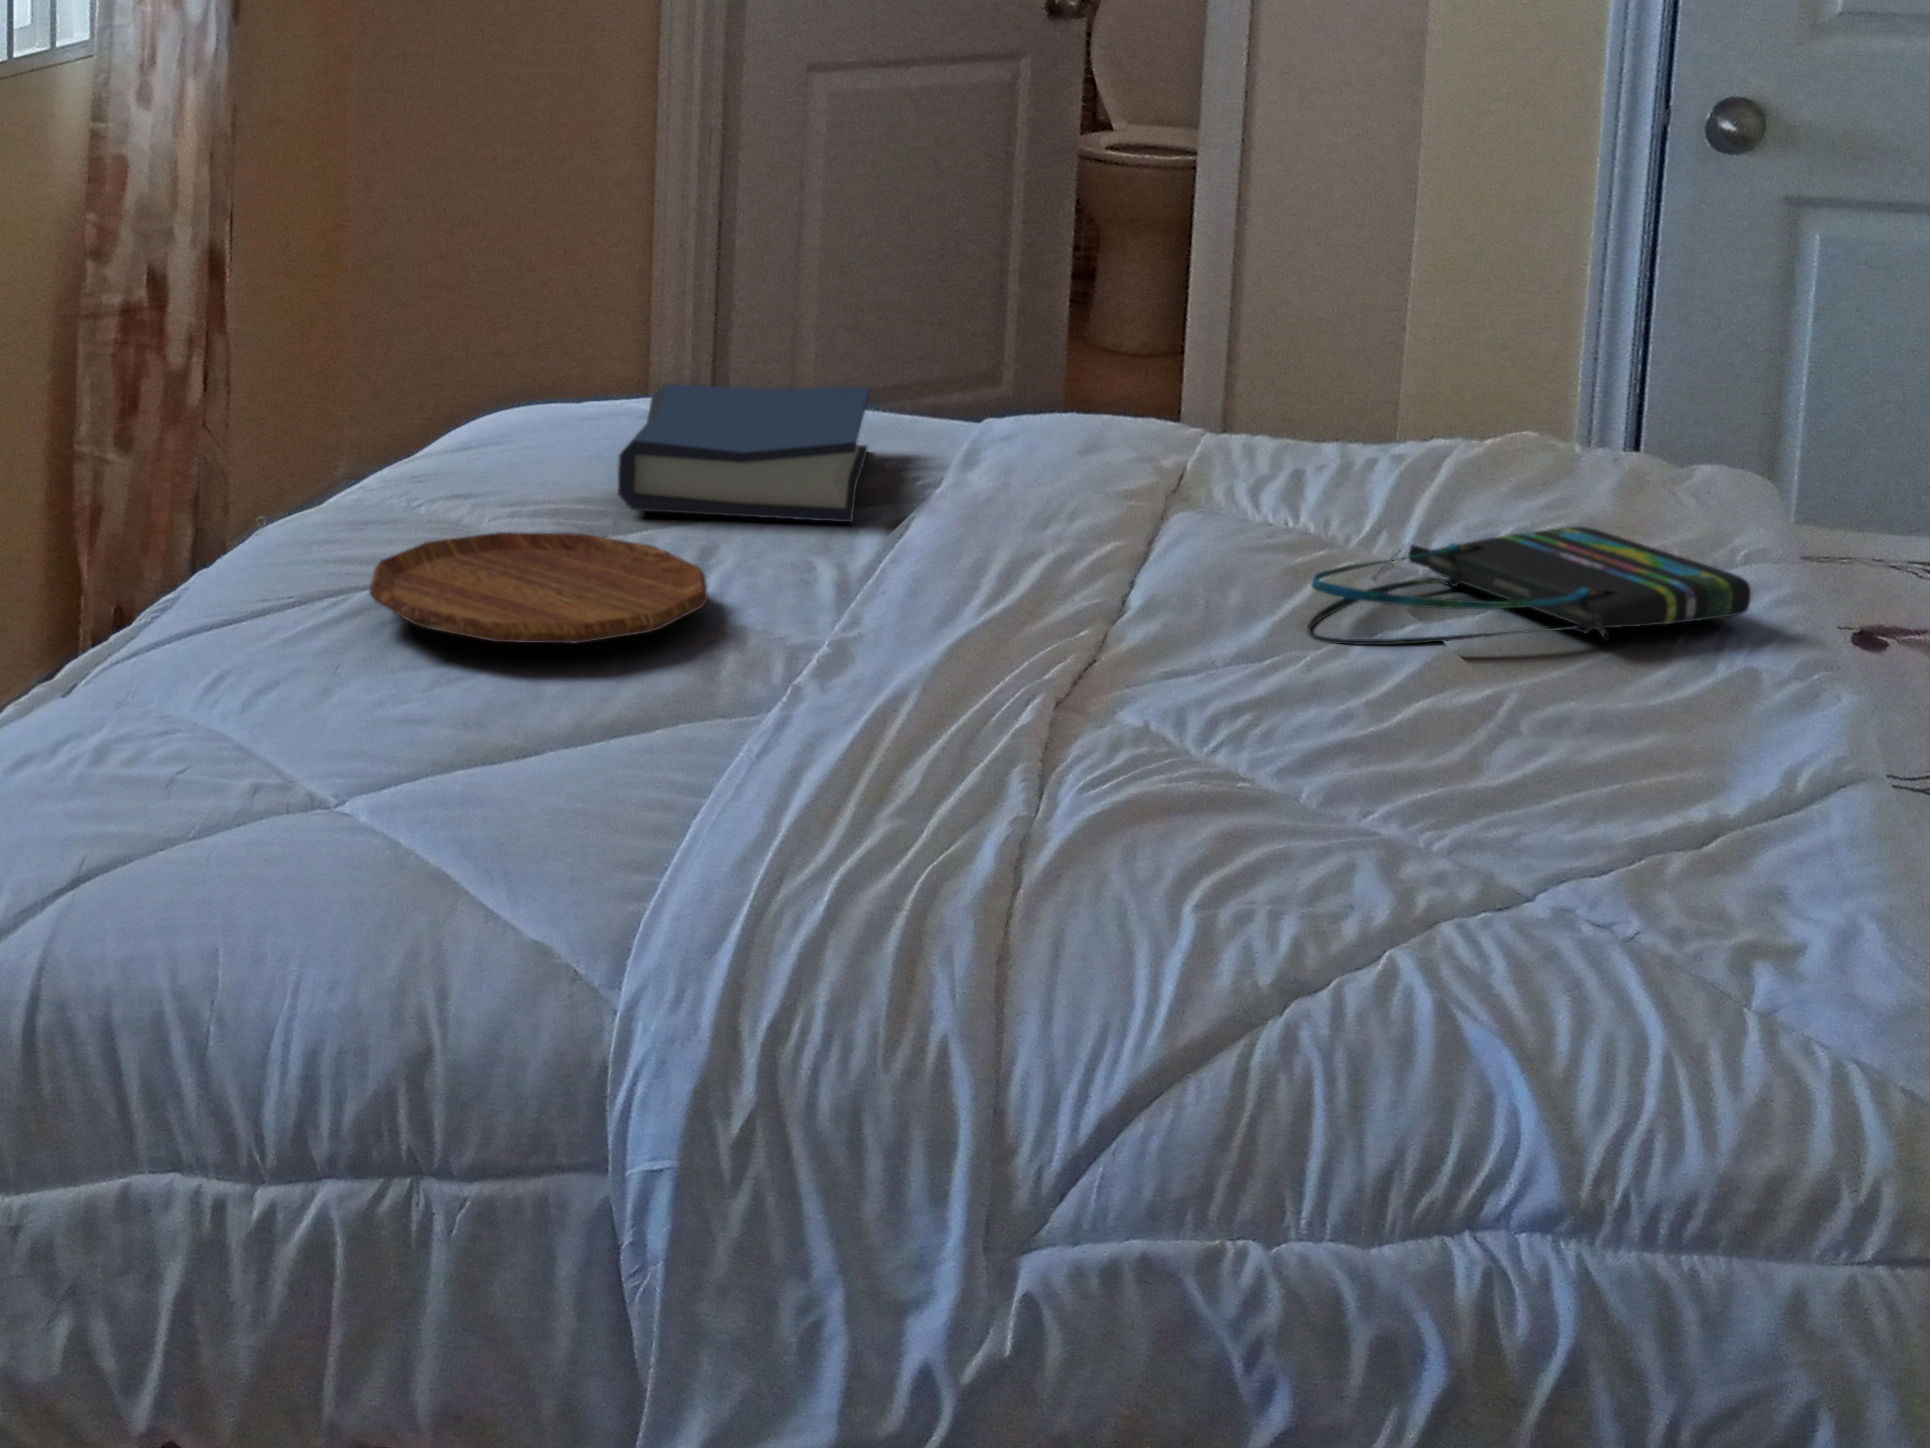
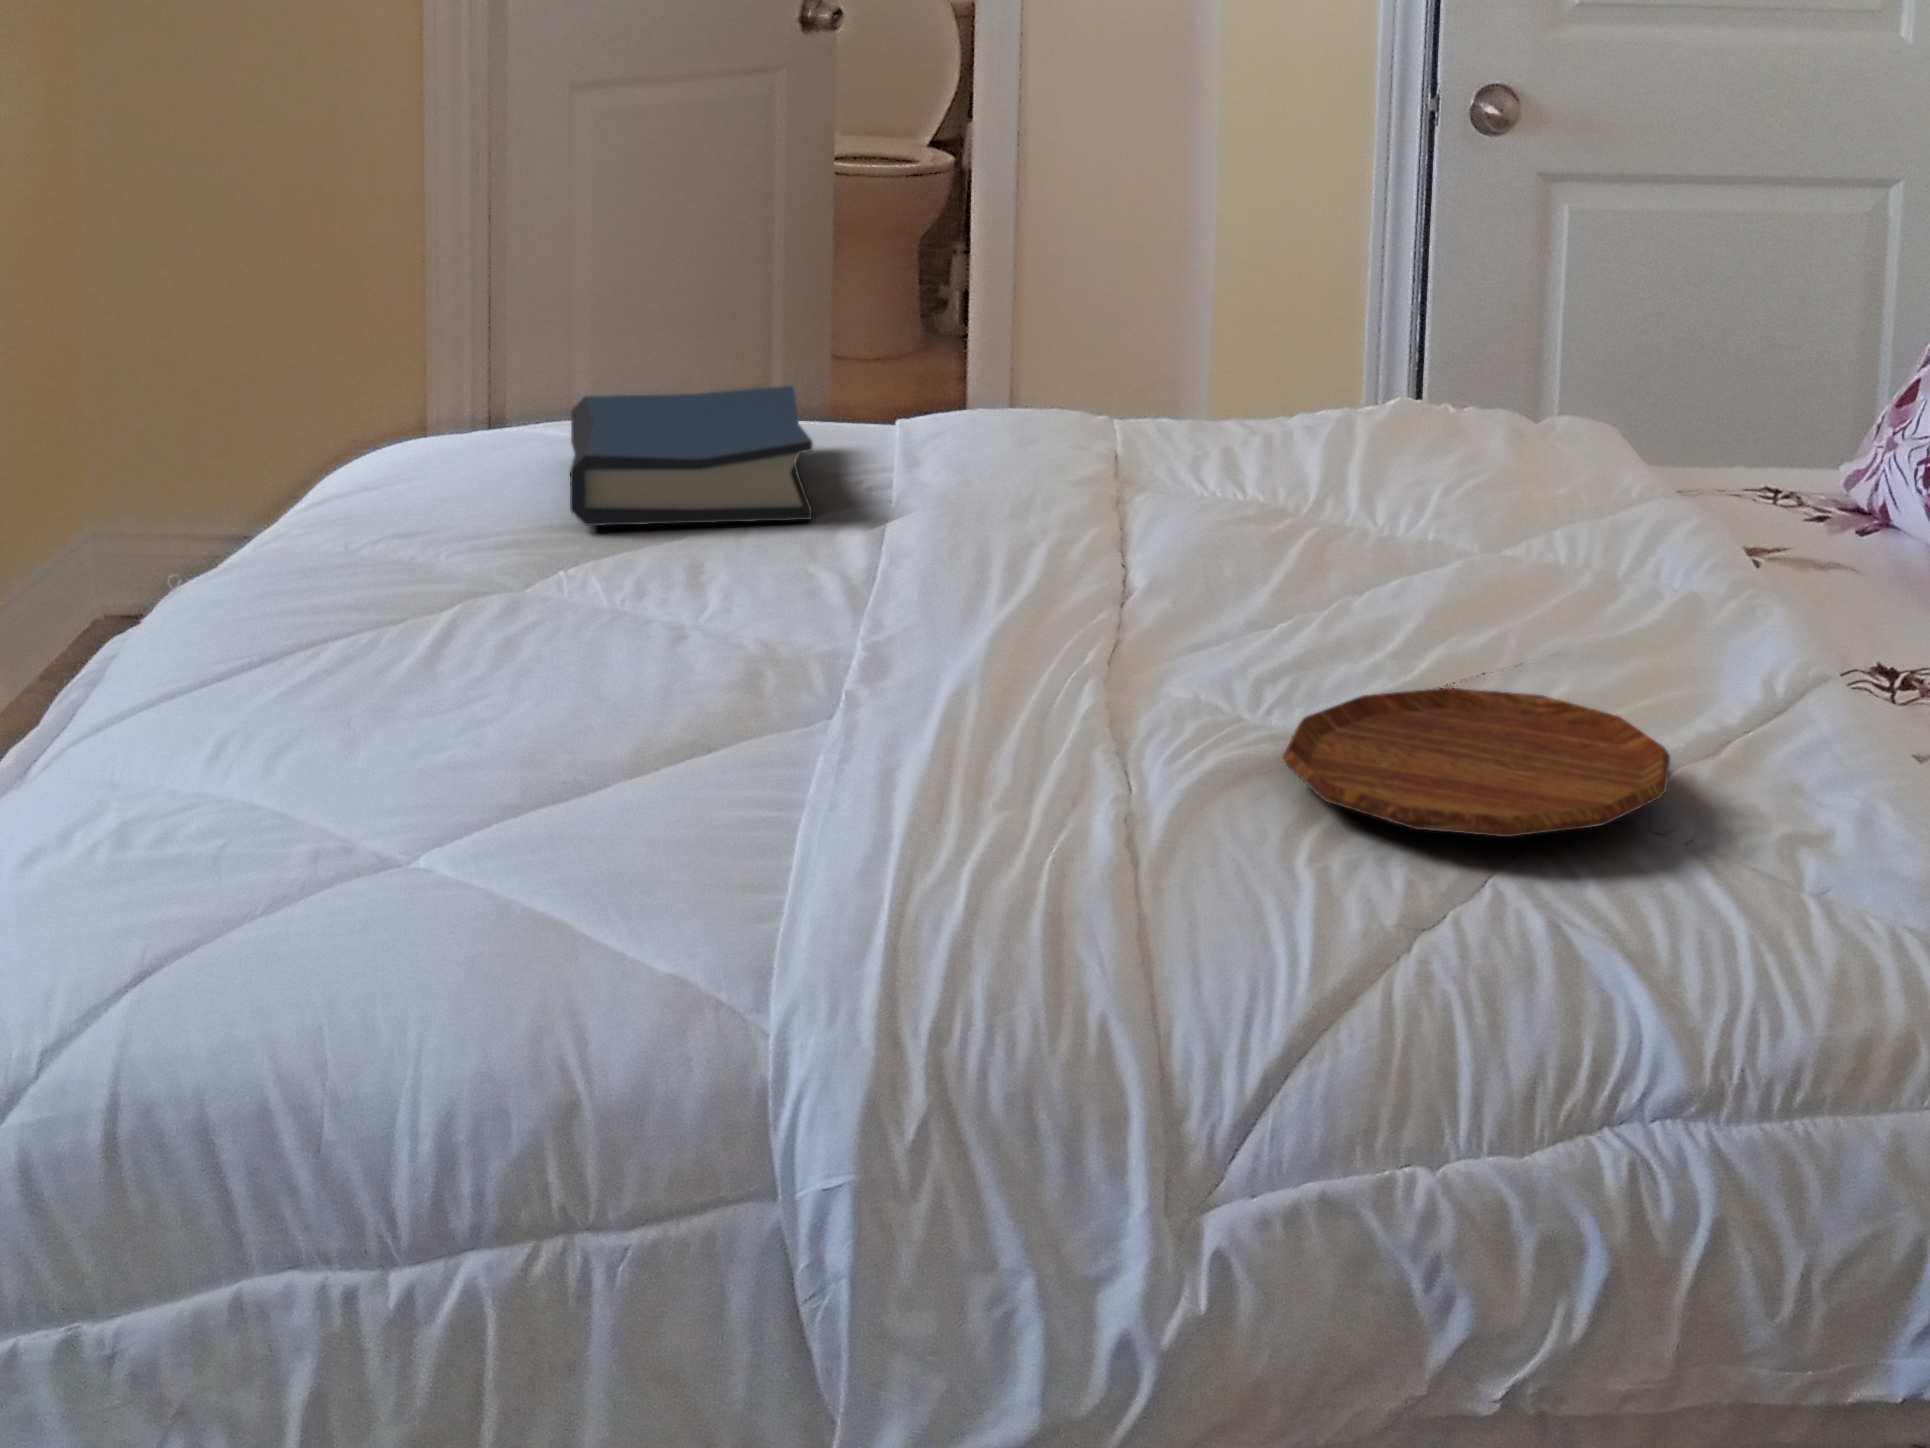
tote bag: present [1308,527,1751,645] -> none [1280,470,1638,601]
tray: present [369,532,708,644] -> present [1282,687,1670,837]

